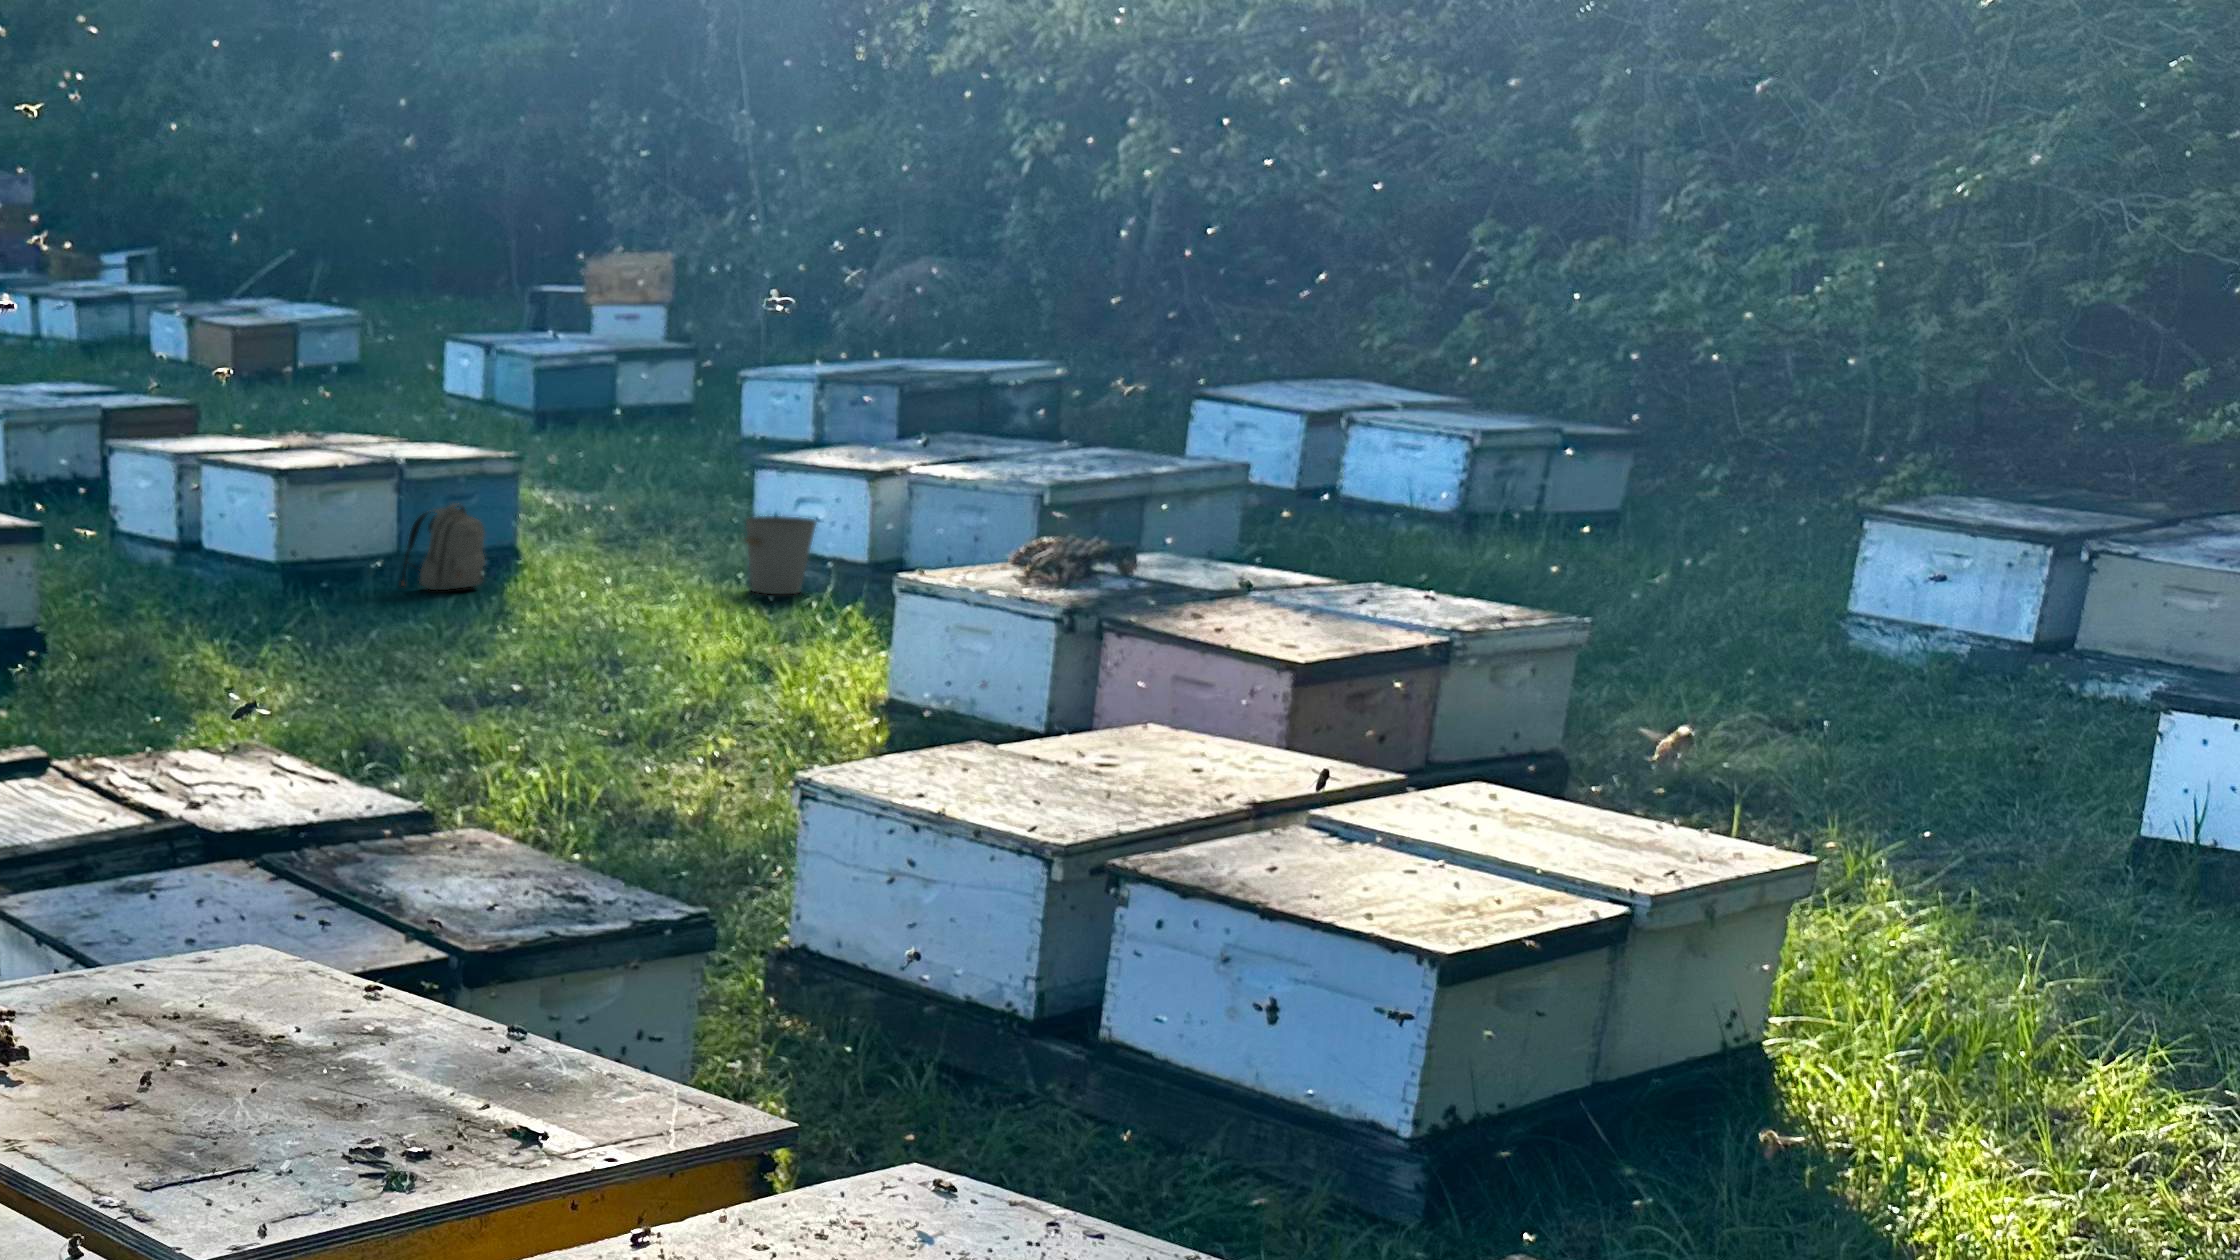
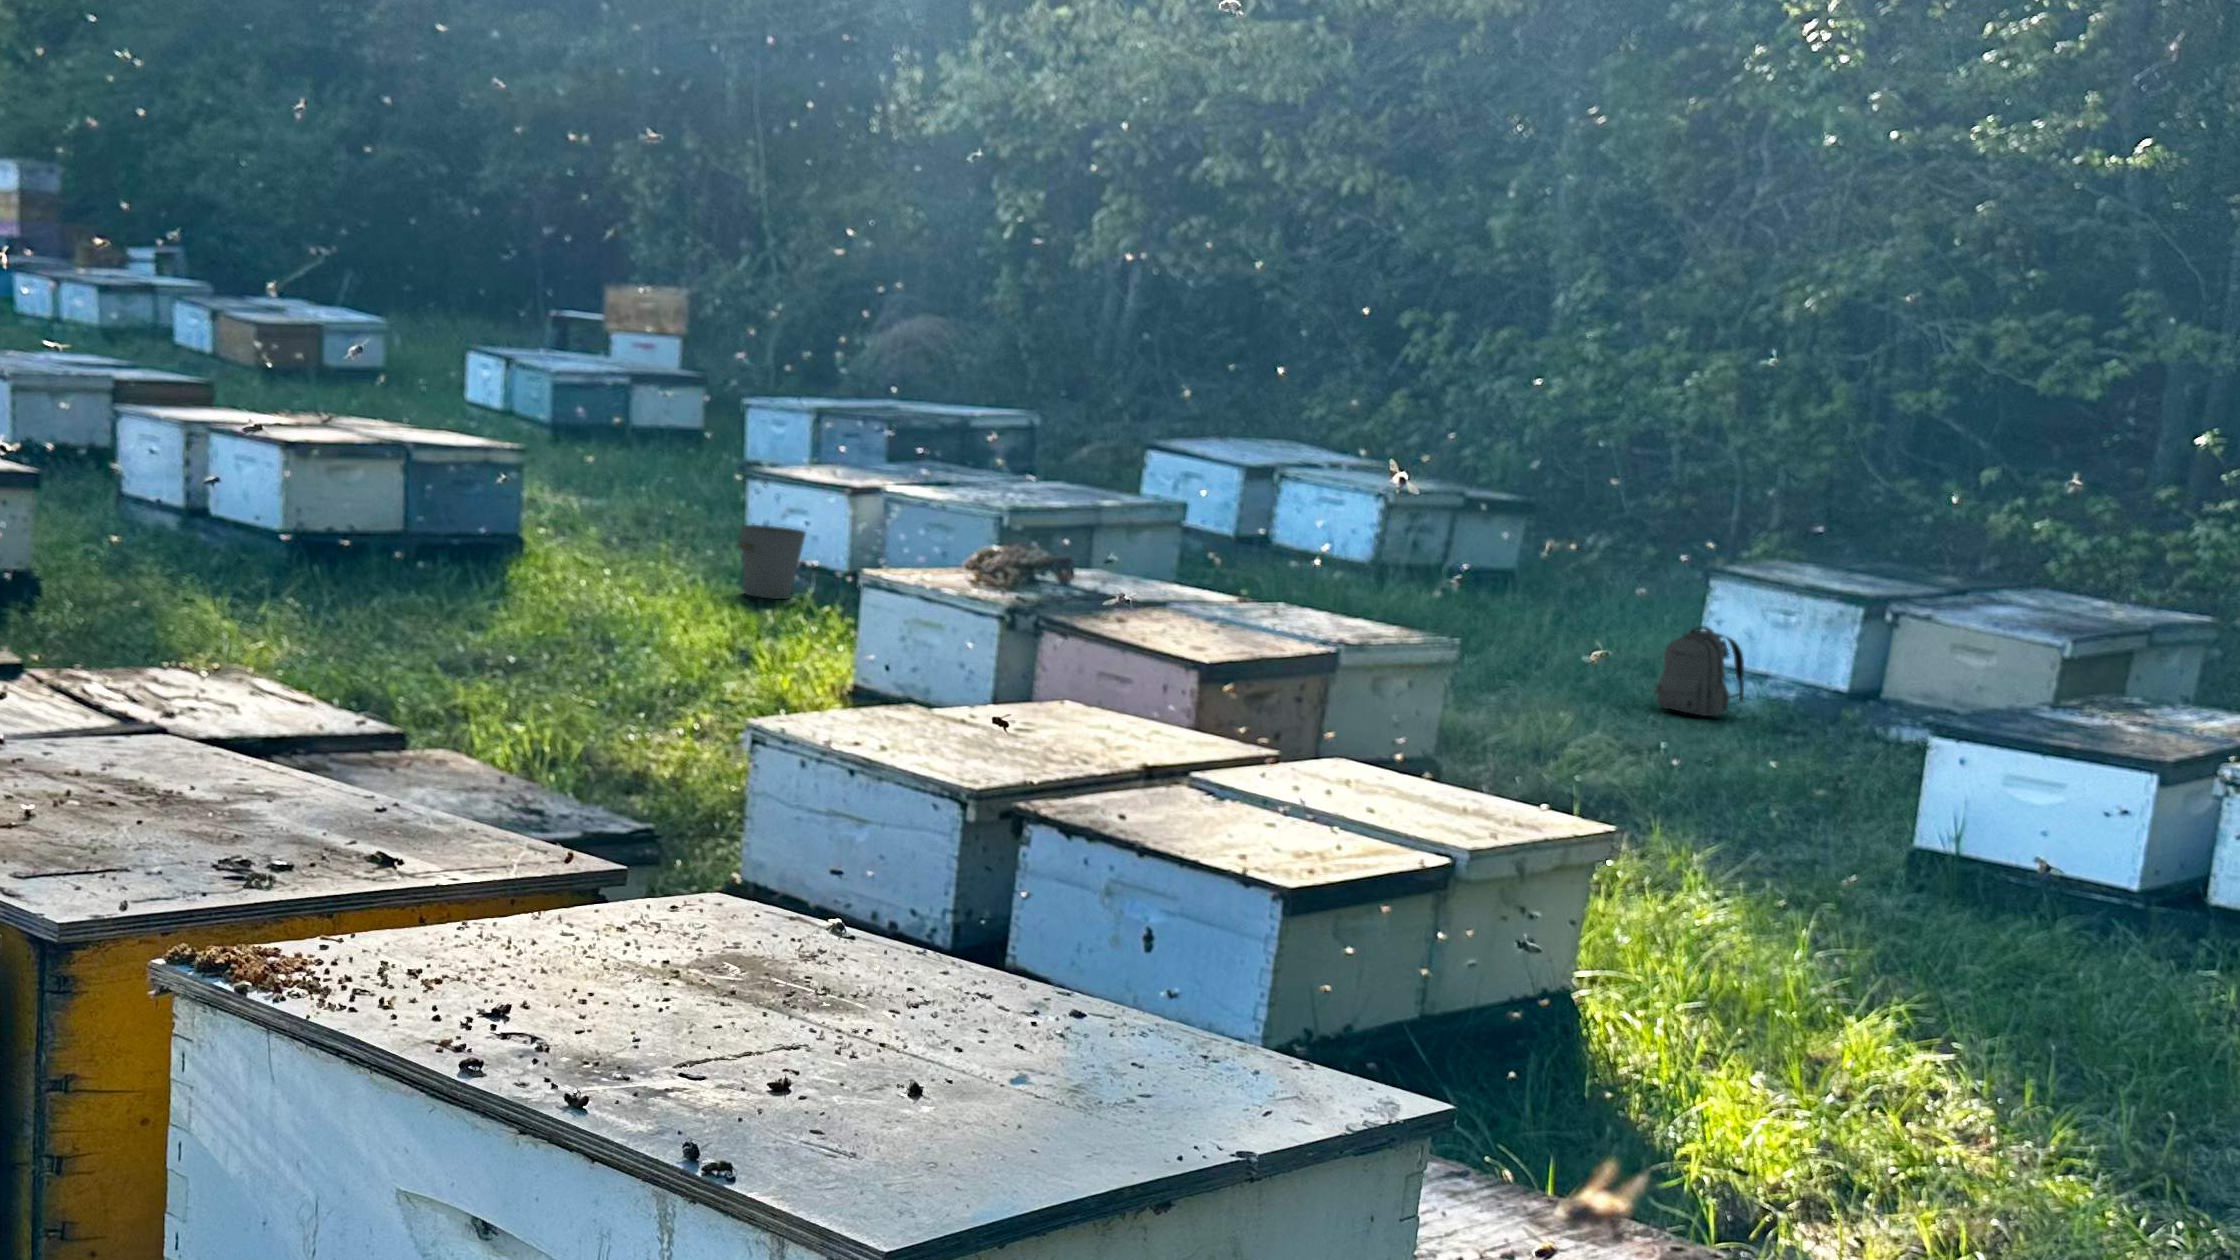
backpack: present [402,504,485,590] -> present [1655,626,1744,716]

